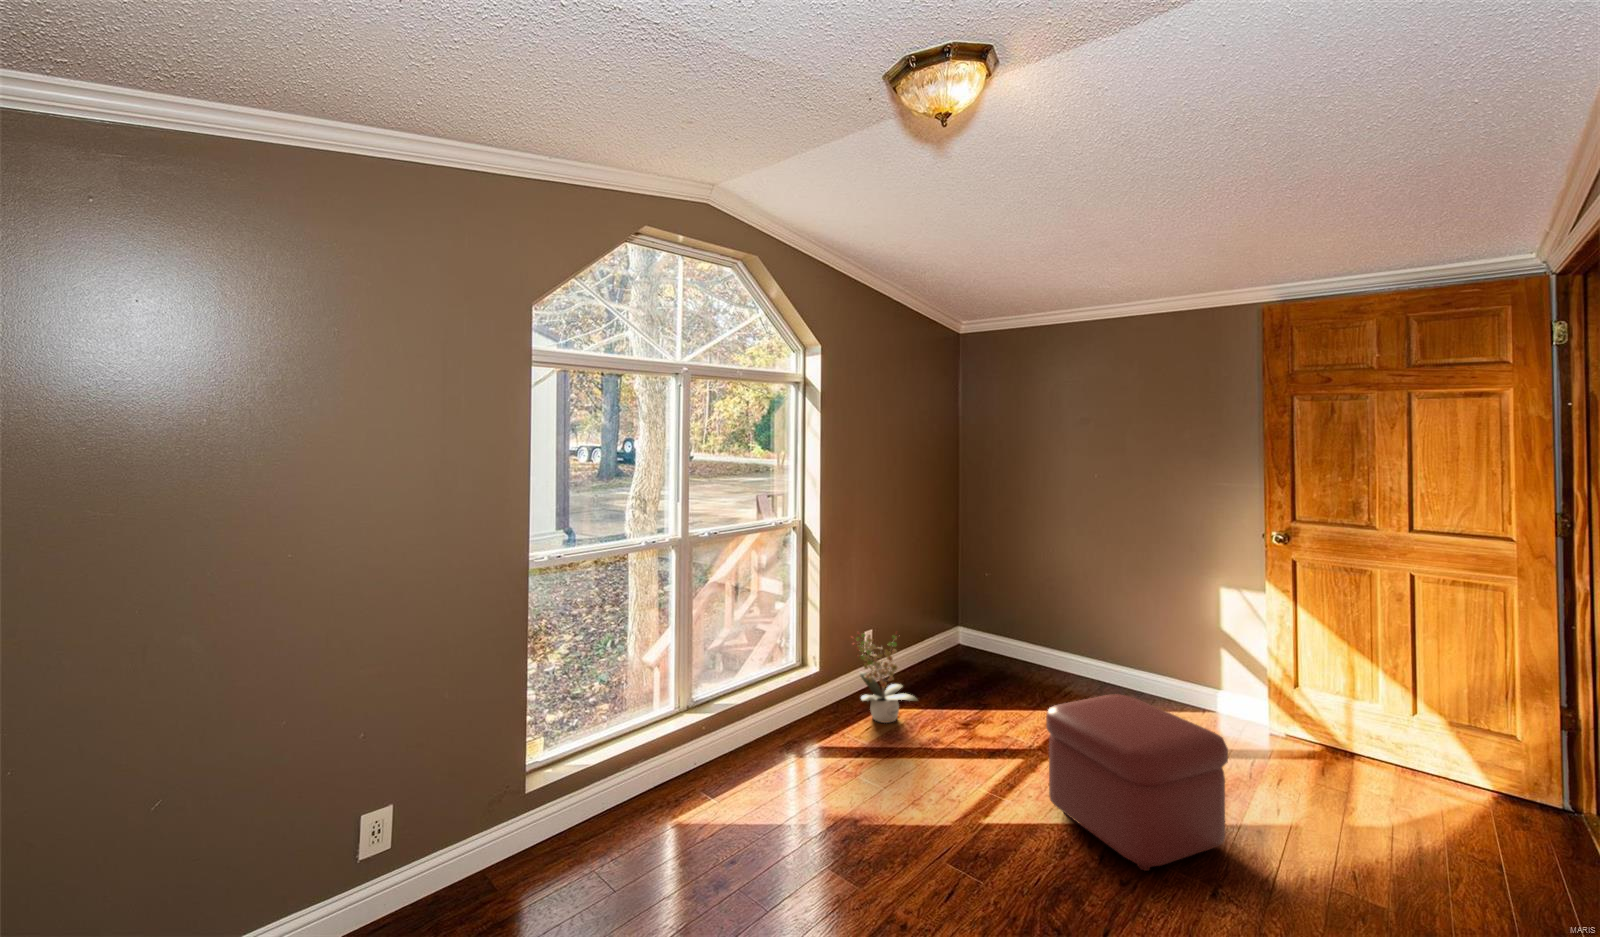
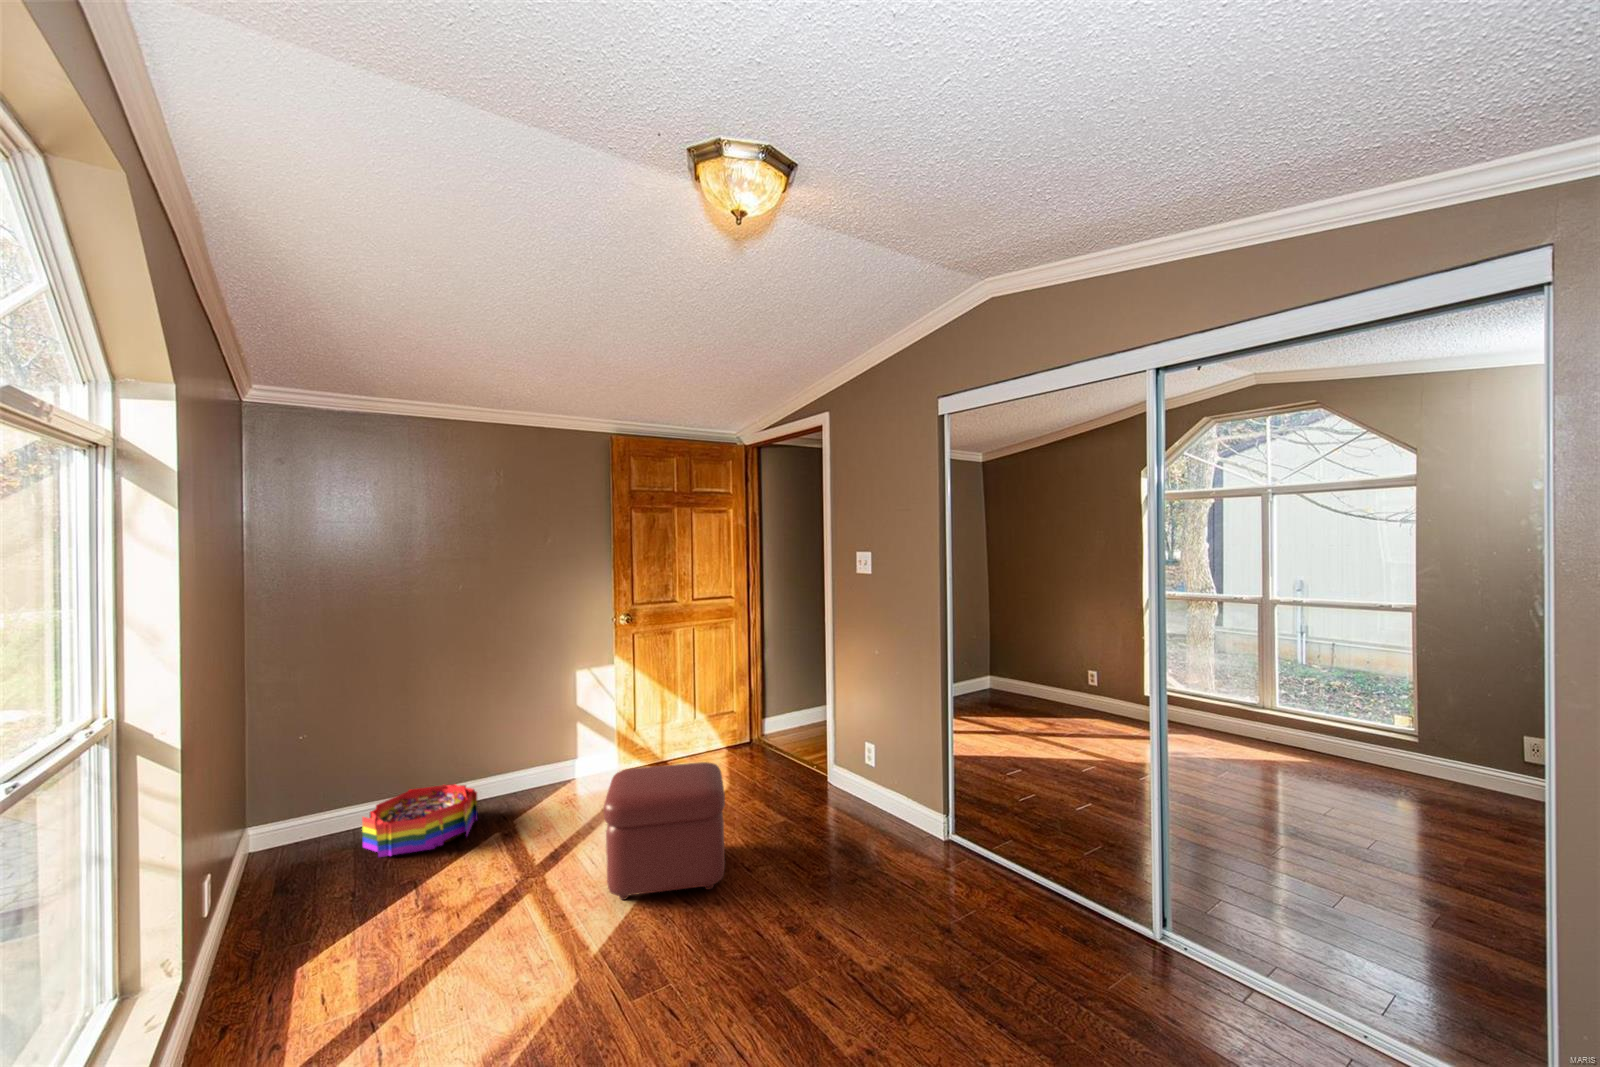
potted plant: present [856,634,917,723] -> none [221,833,371,991]
storage bin: none [997,647,1083,701] -> present [362,784,478,857]

